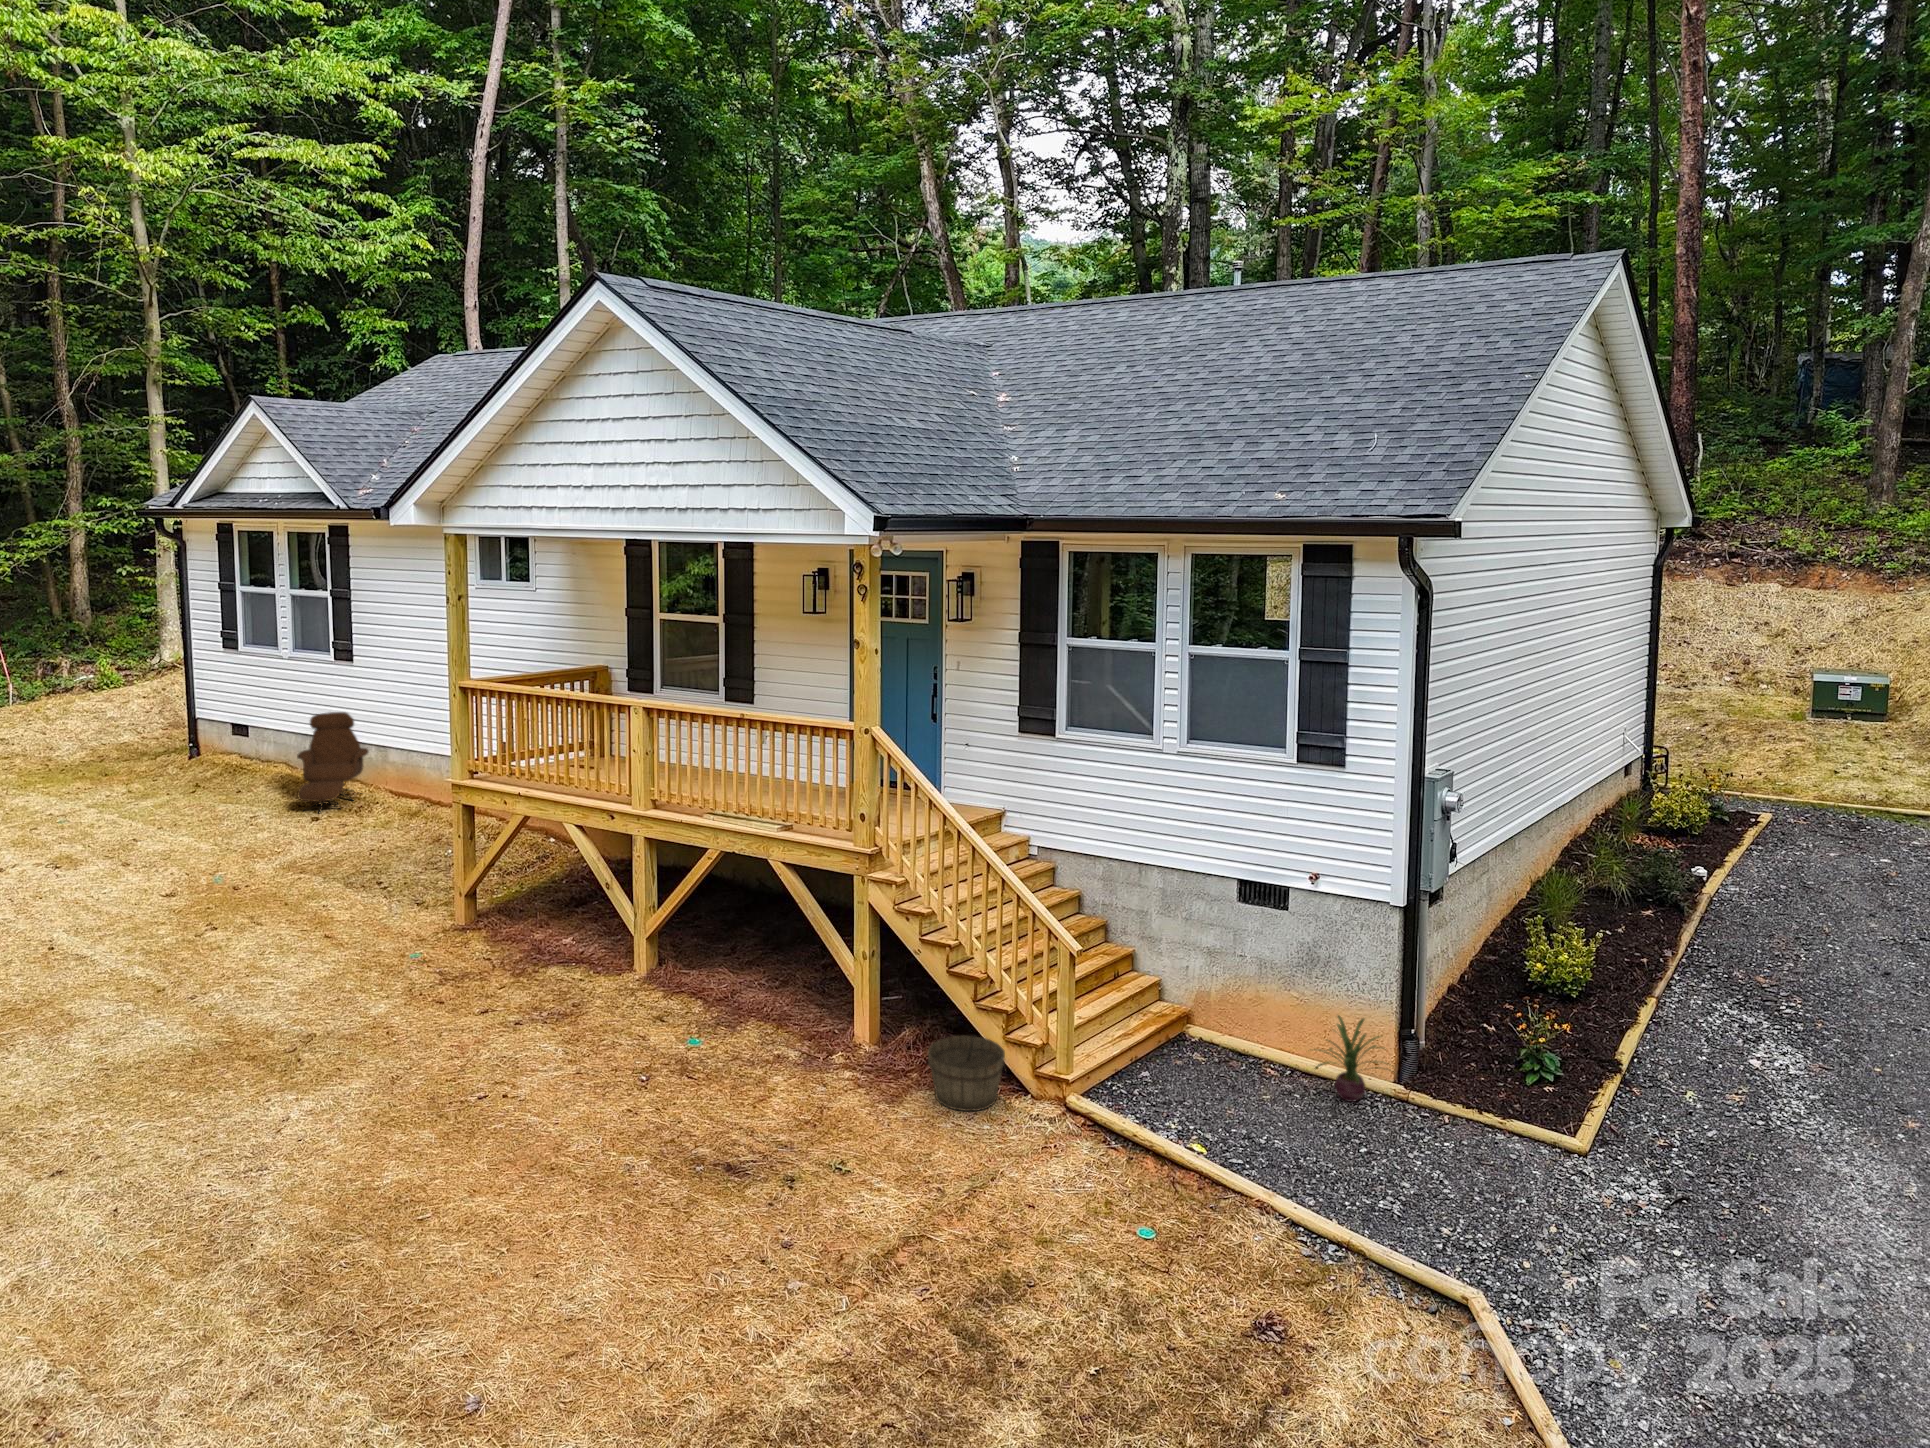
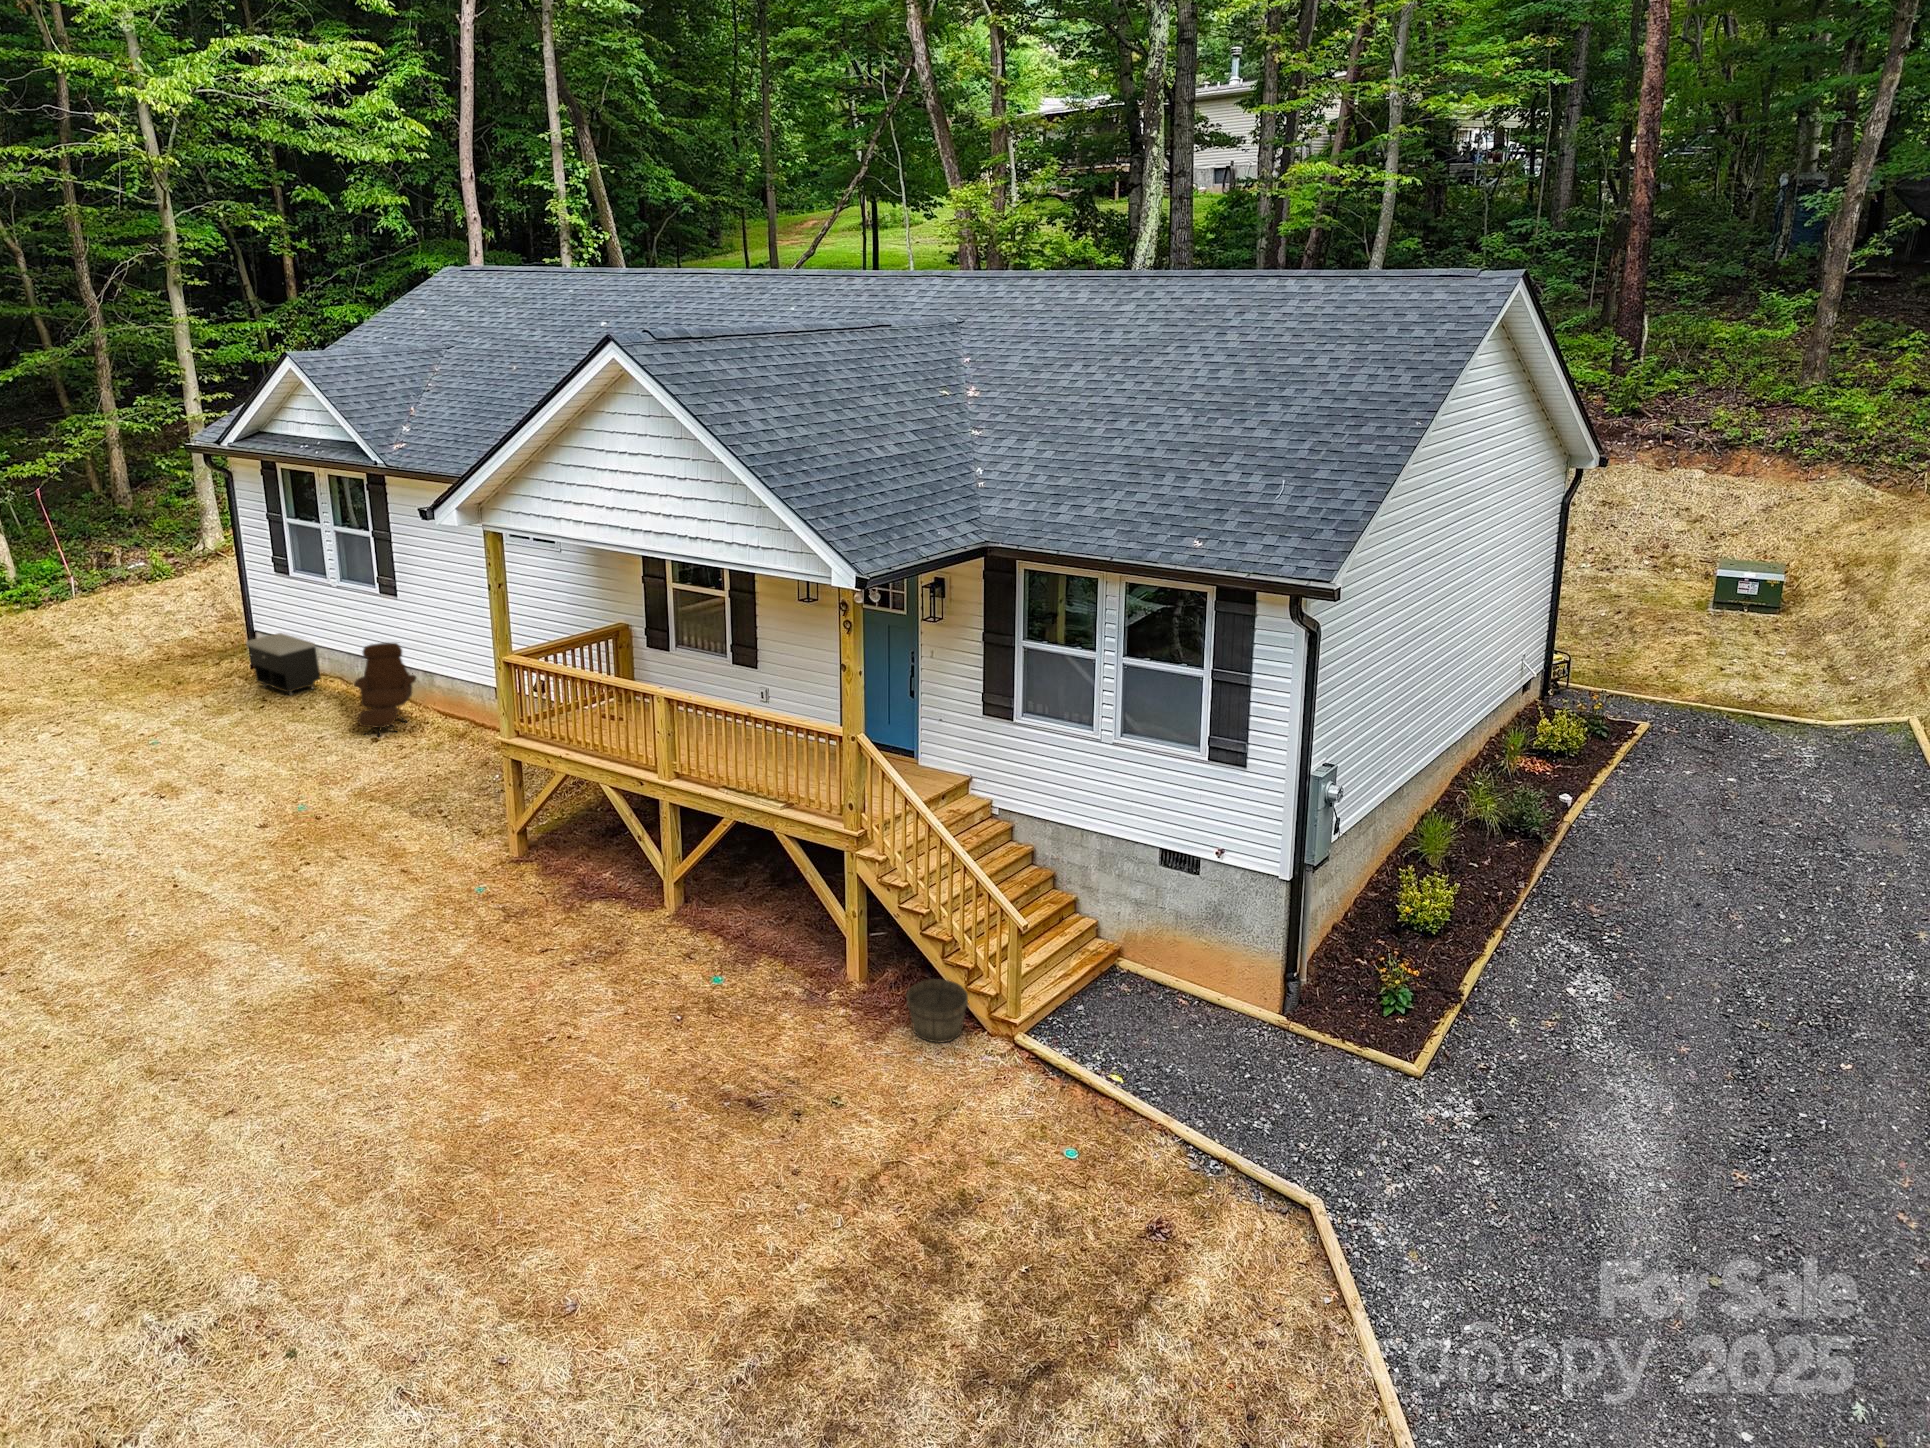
storage bench: none [183,710,263,776] -> present [246,633,320,694]
decorative plant: present [1316,1015,1379,1102] -> none [1209,962,1281,1030]

